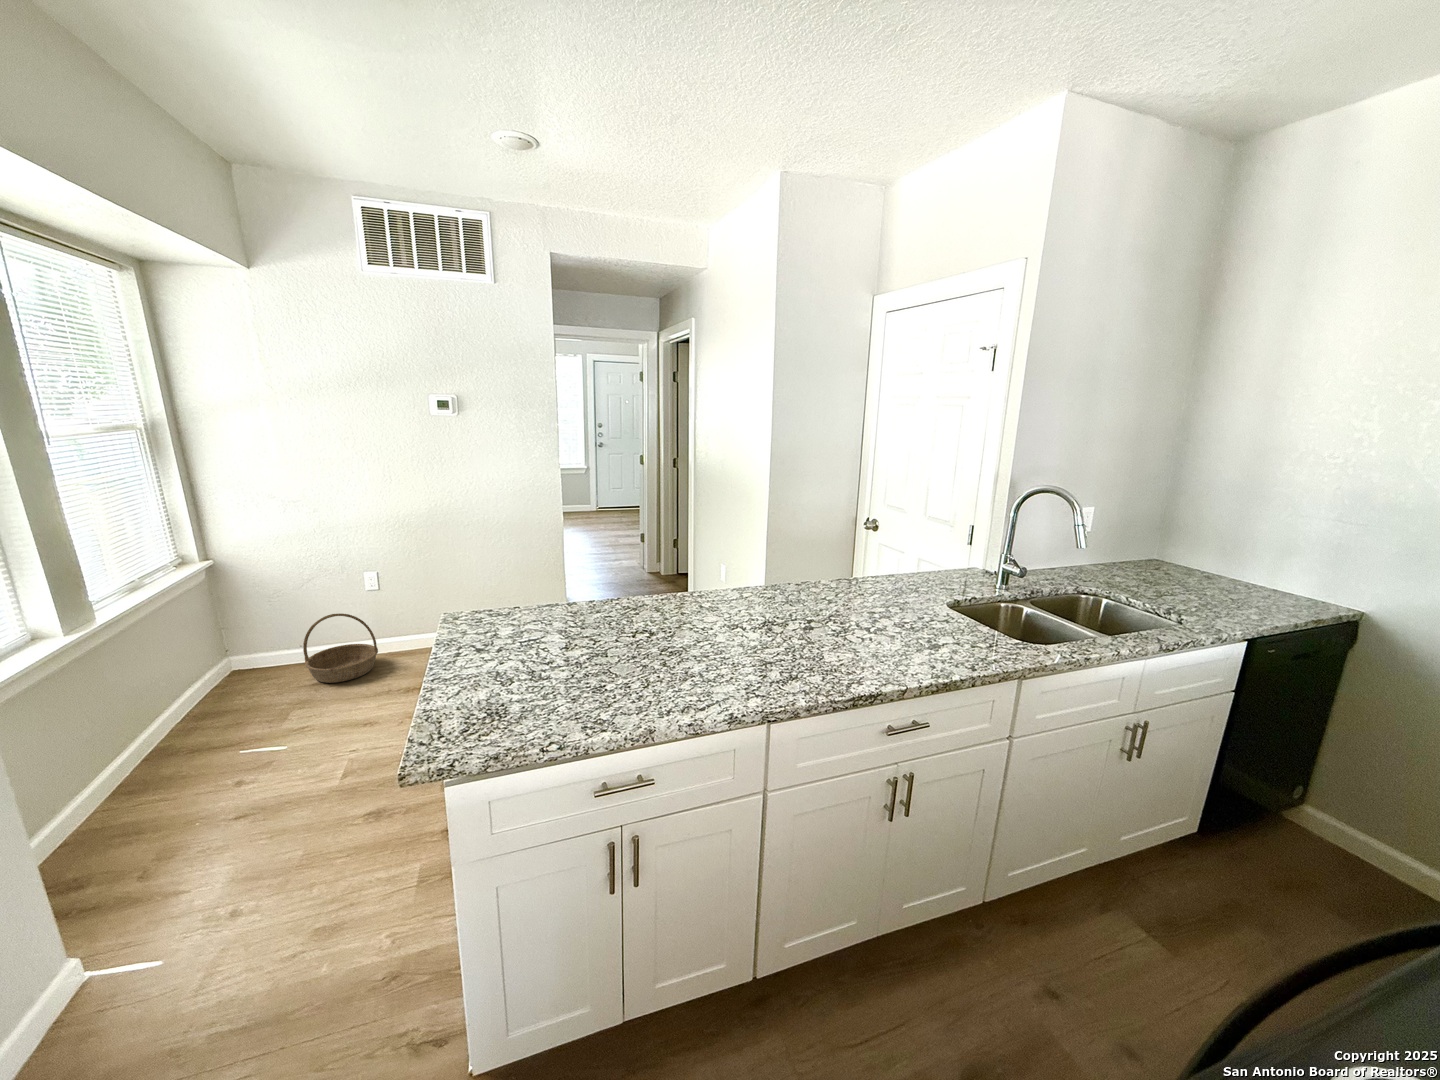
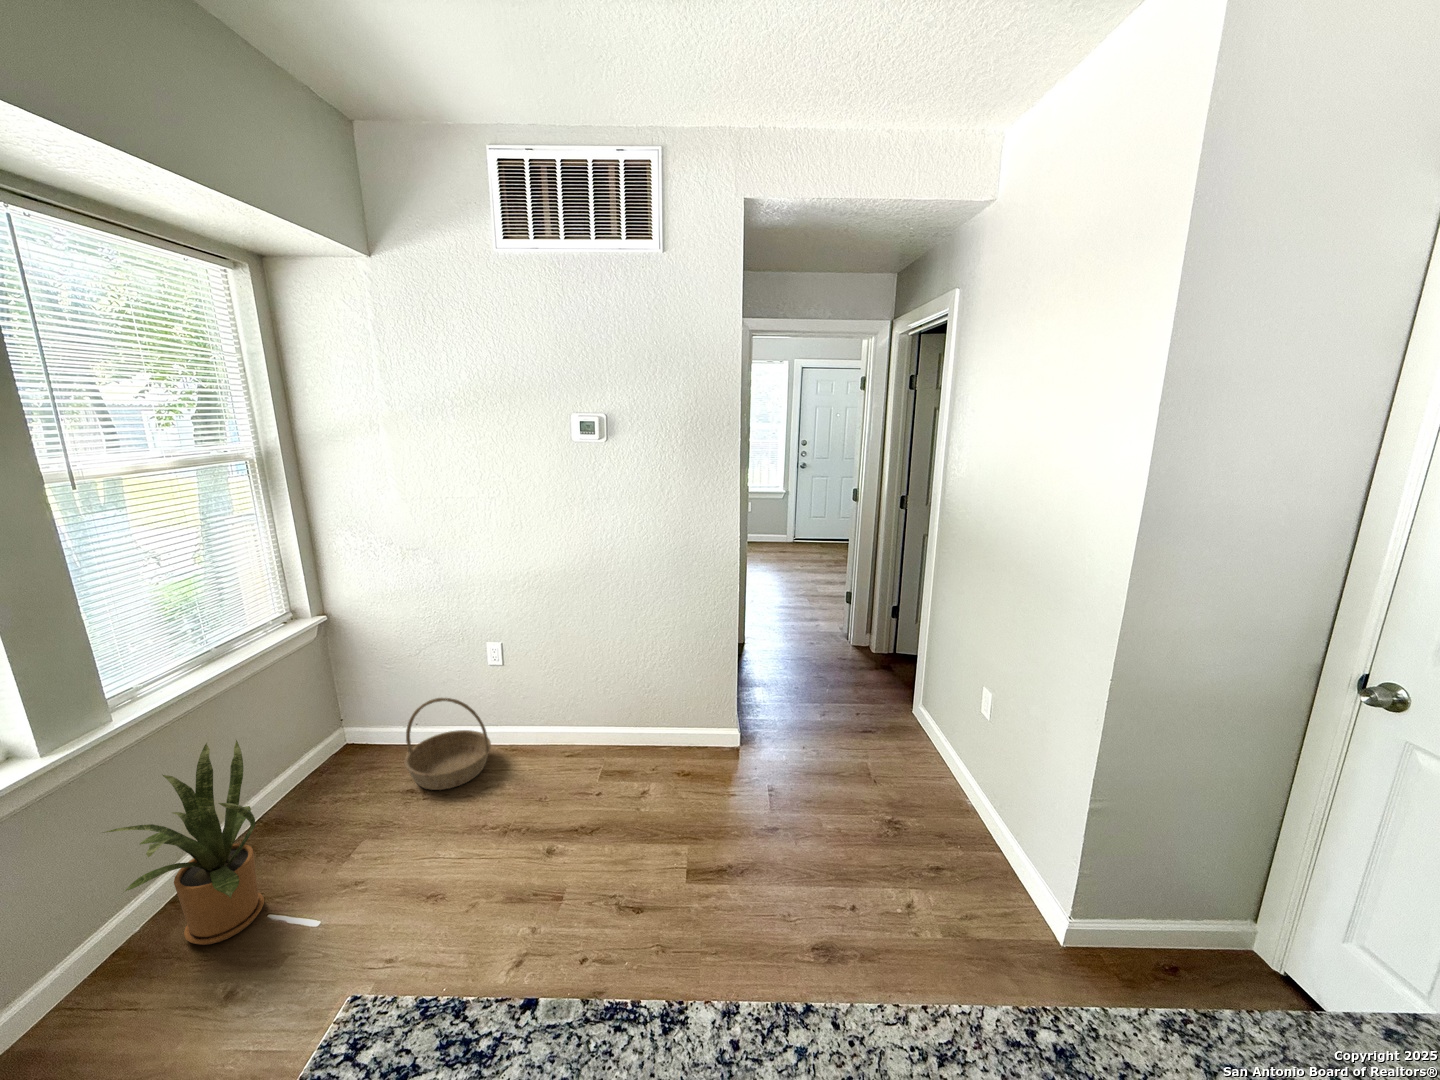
house plant: none [109,633,233,774] -> present [106,740,264,945]

